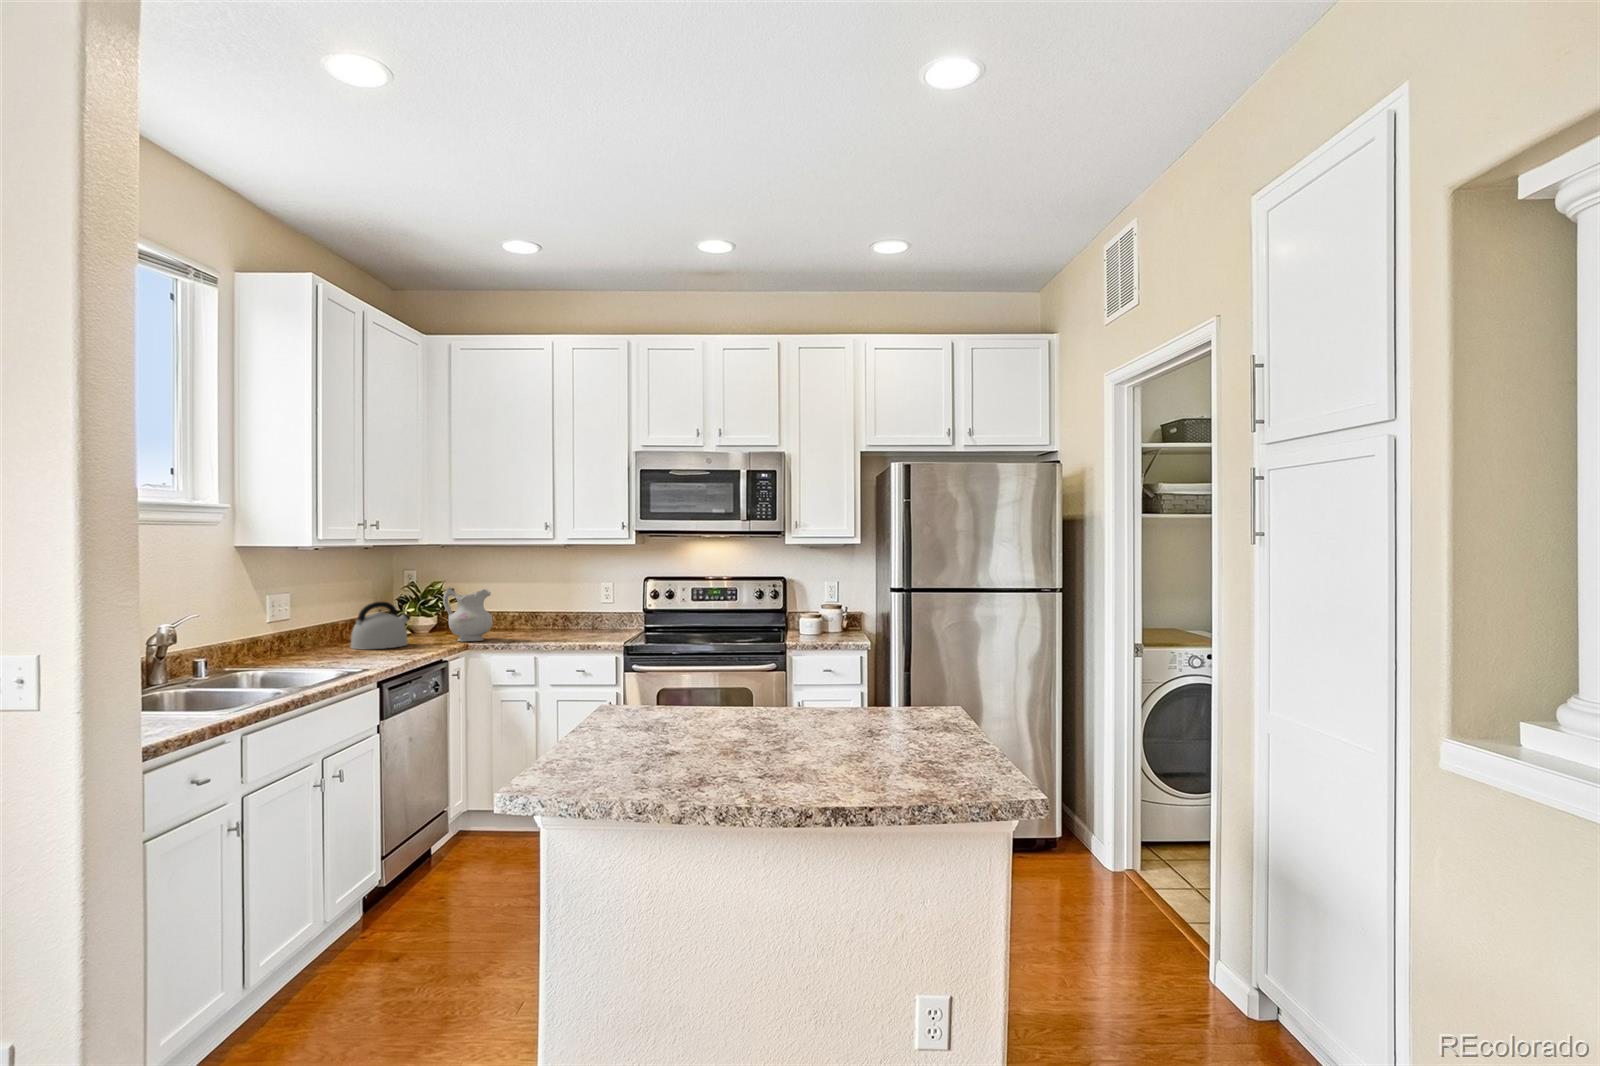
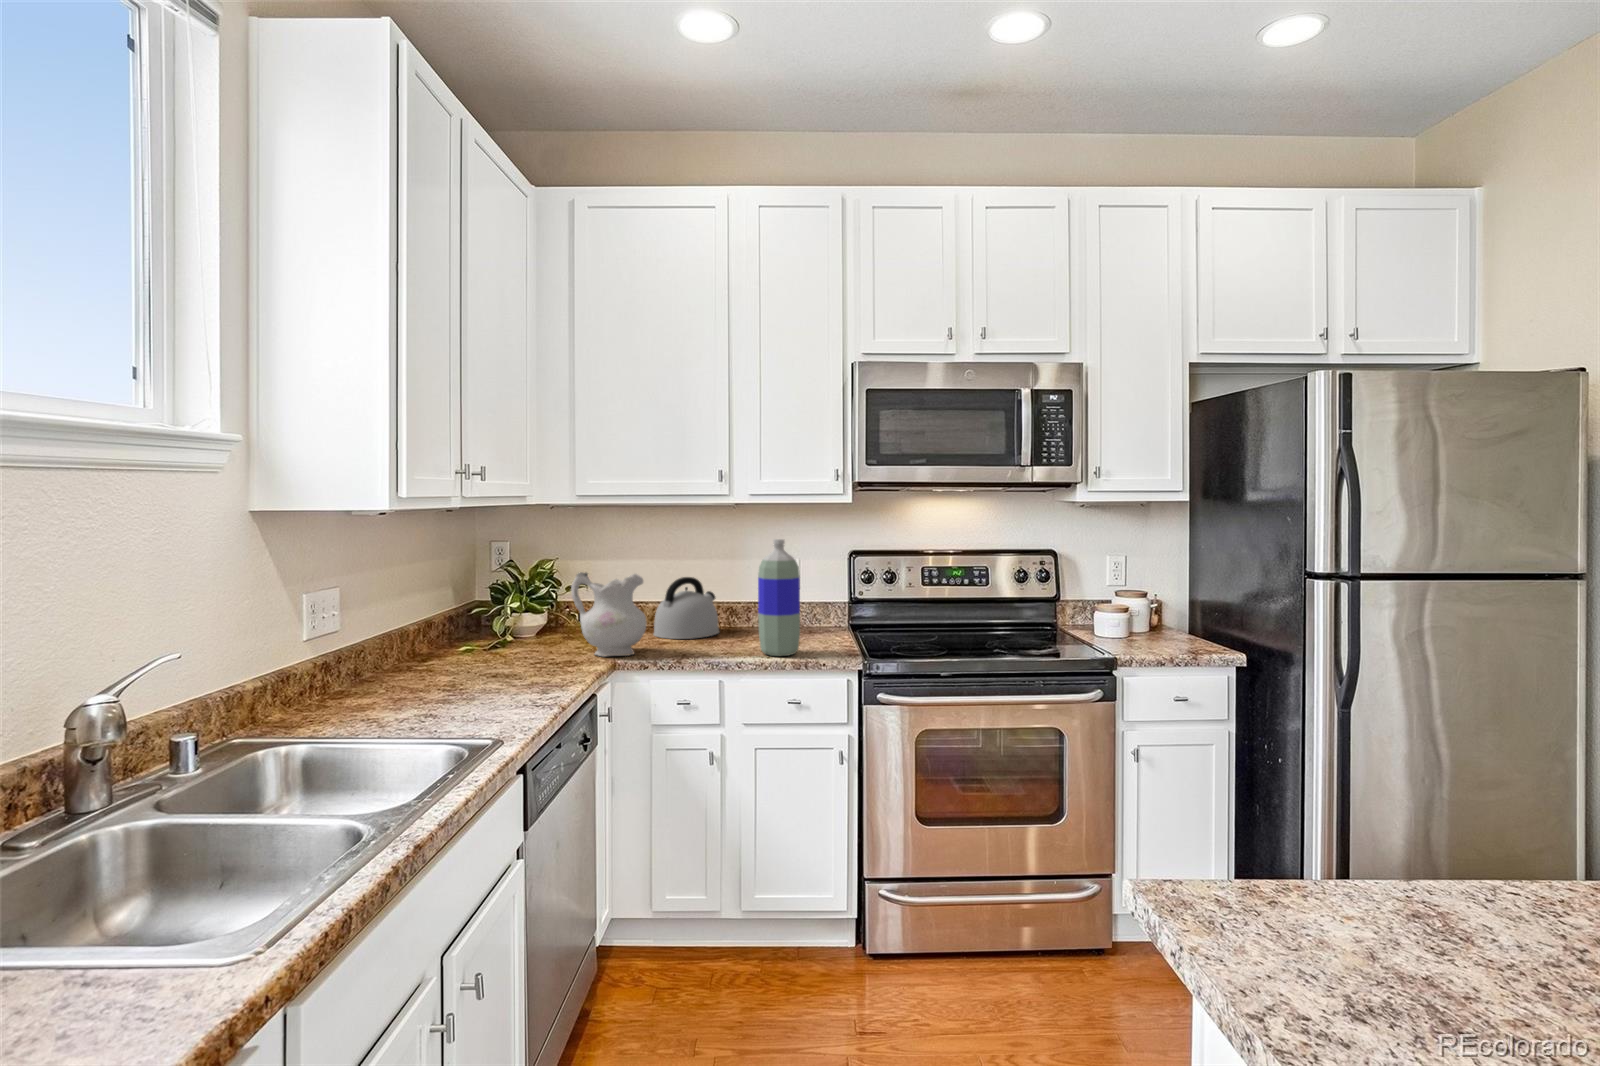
bottle: none [565,568,593,642] -> present [758,539,800,656]
kettle: present [351,602,410,649] -> present [654,577,719,639]

